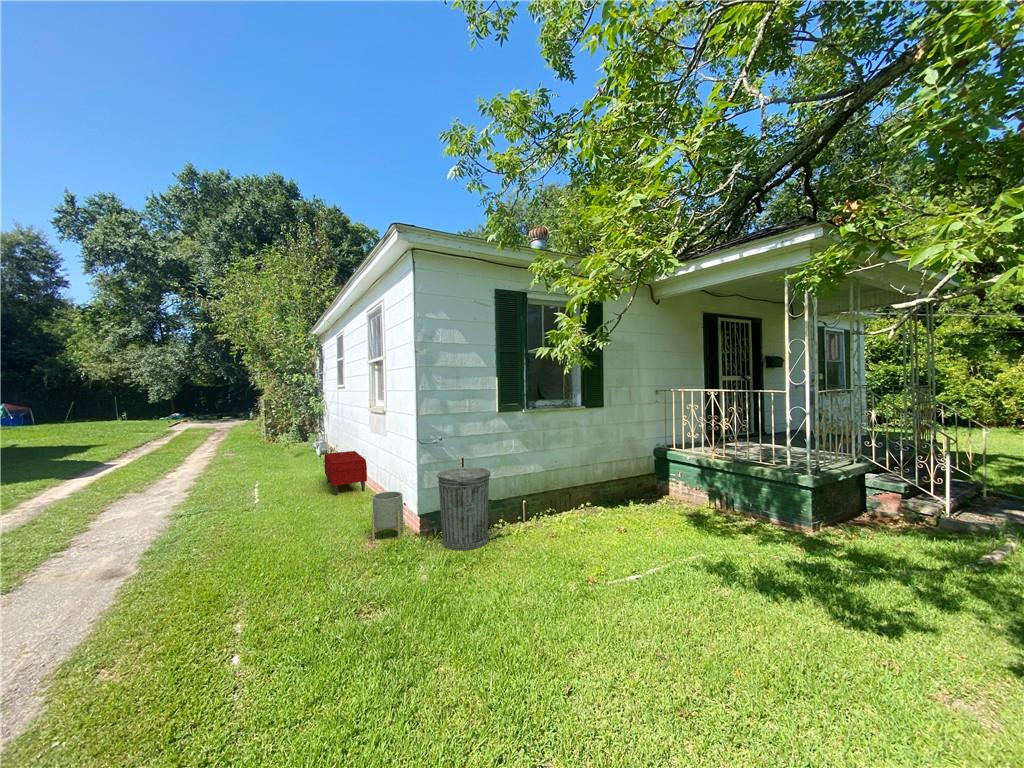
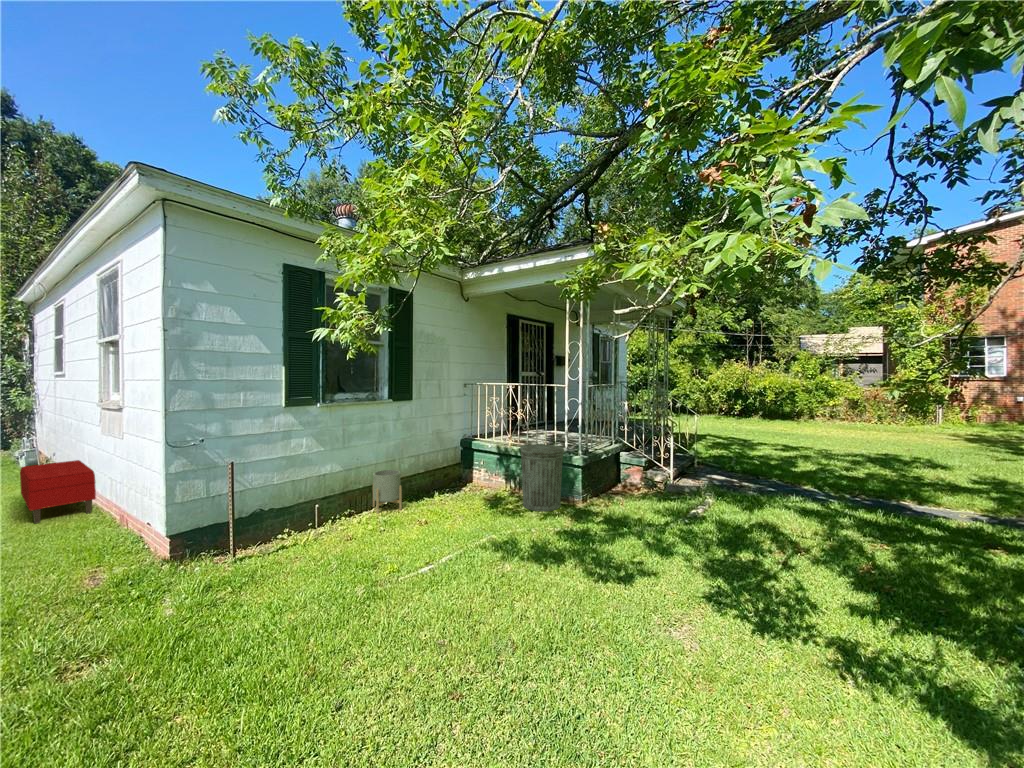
trash can: present [437,467,490,550] -> present [520,444,564,511]
planter: present [372,492,404,541] -> present [373,470,402,513]

